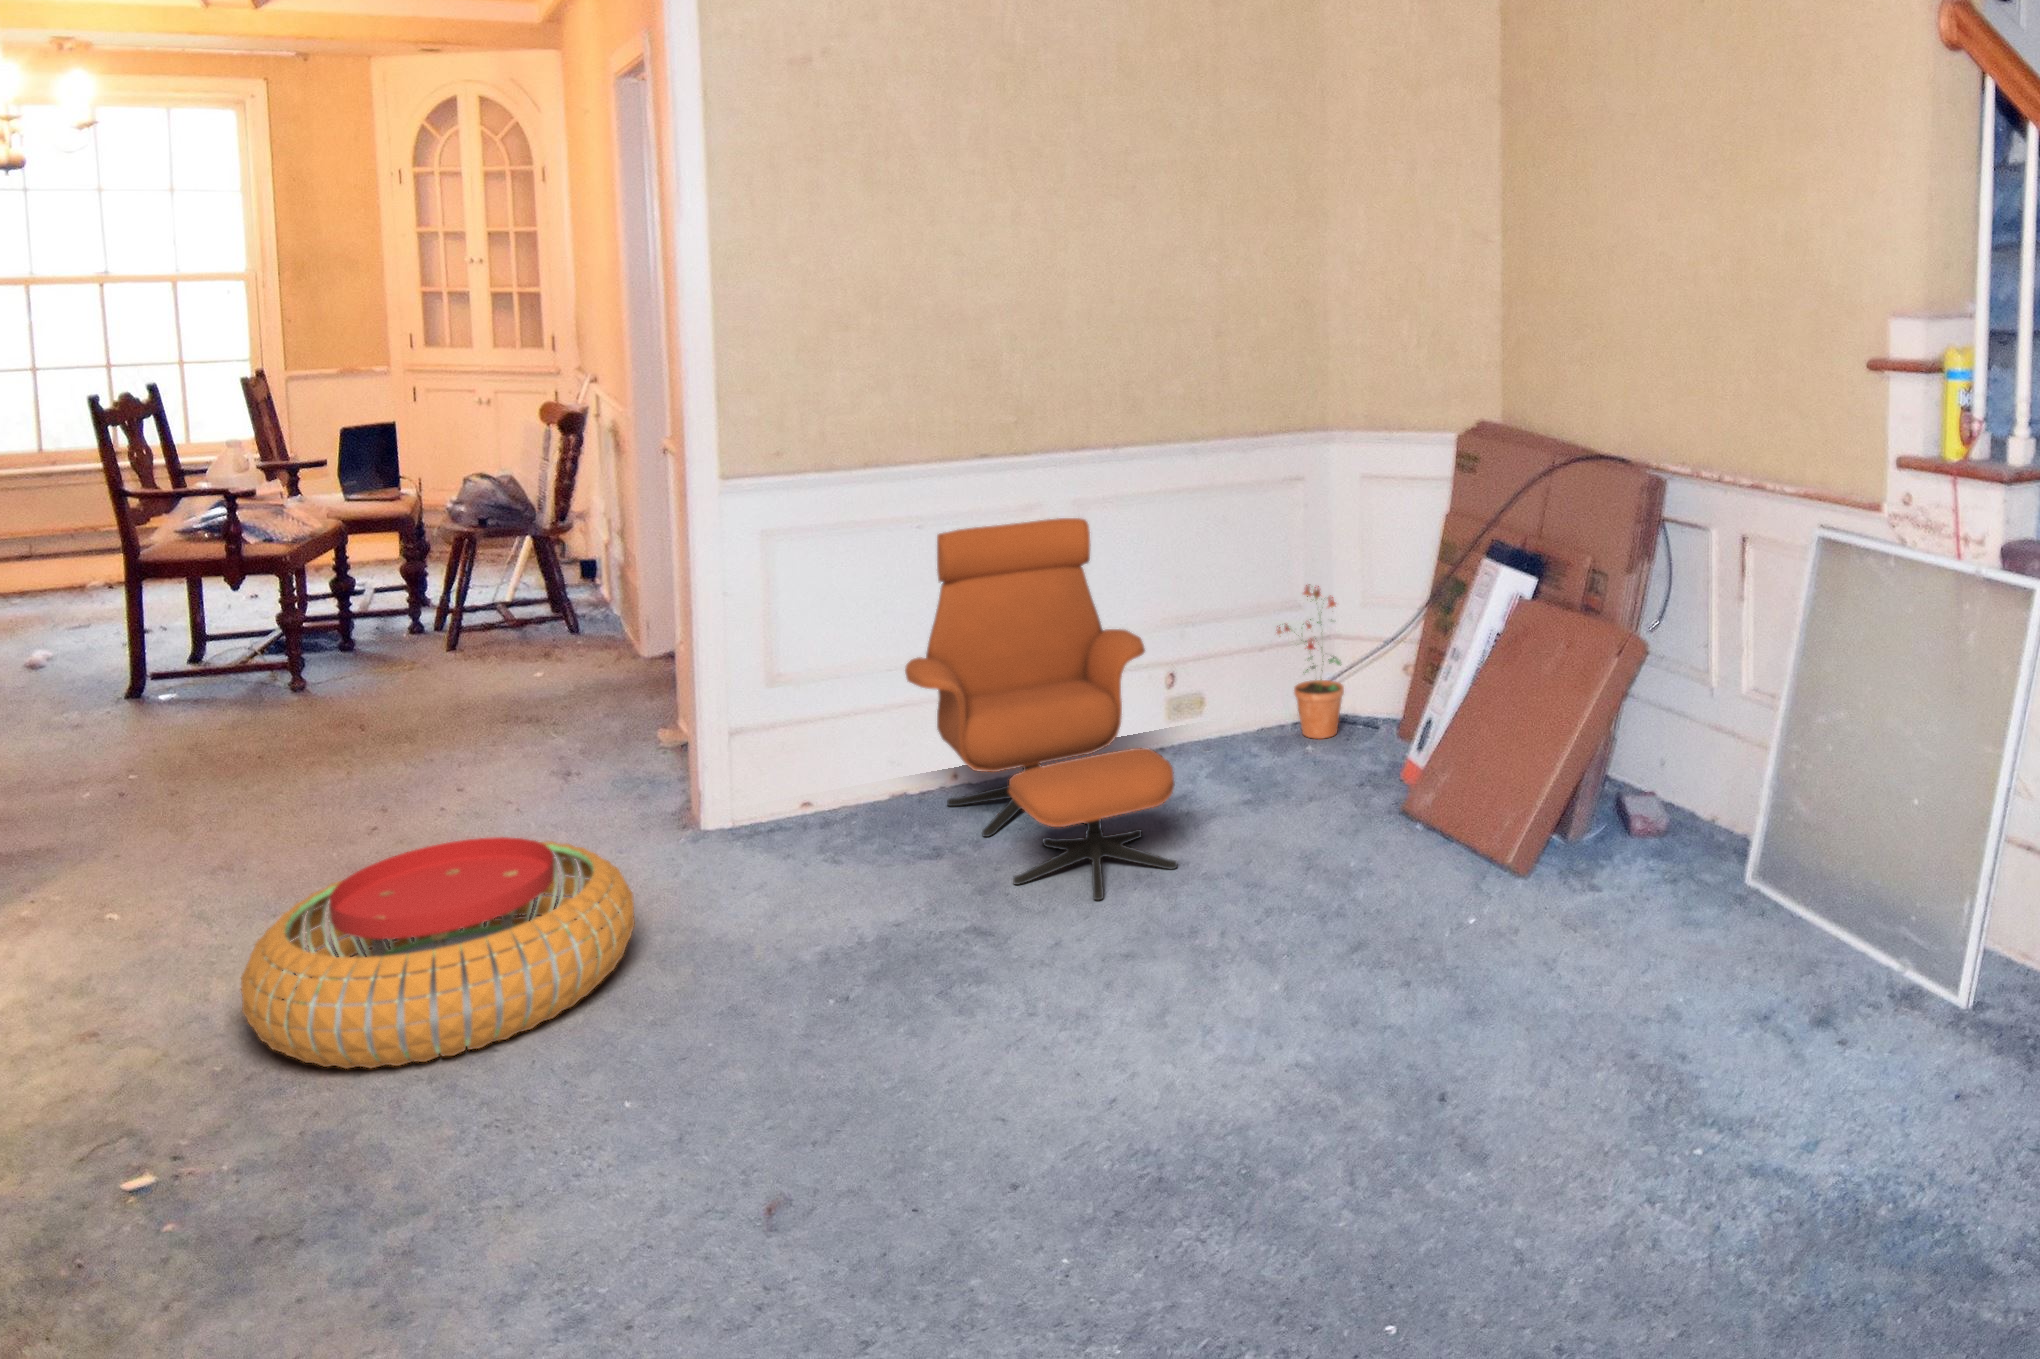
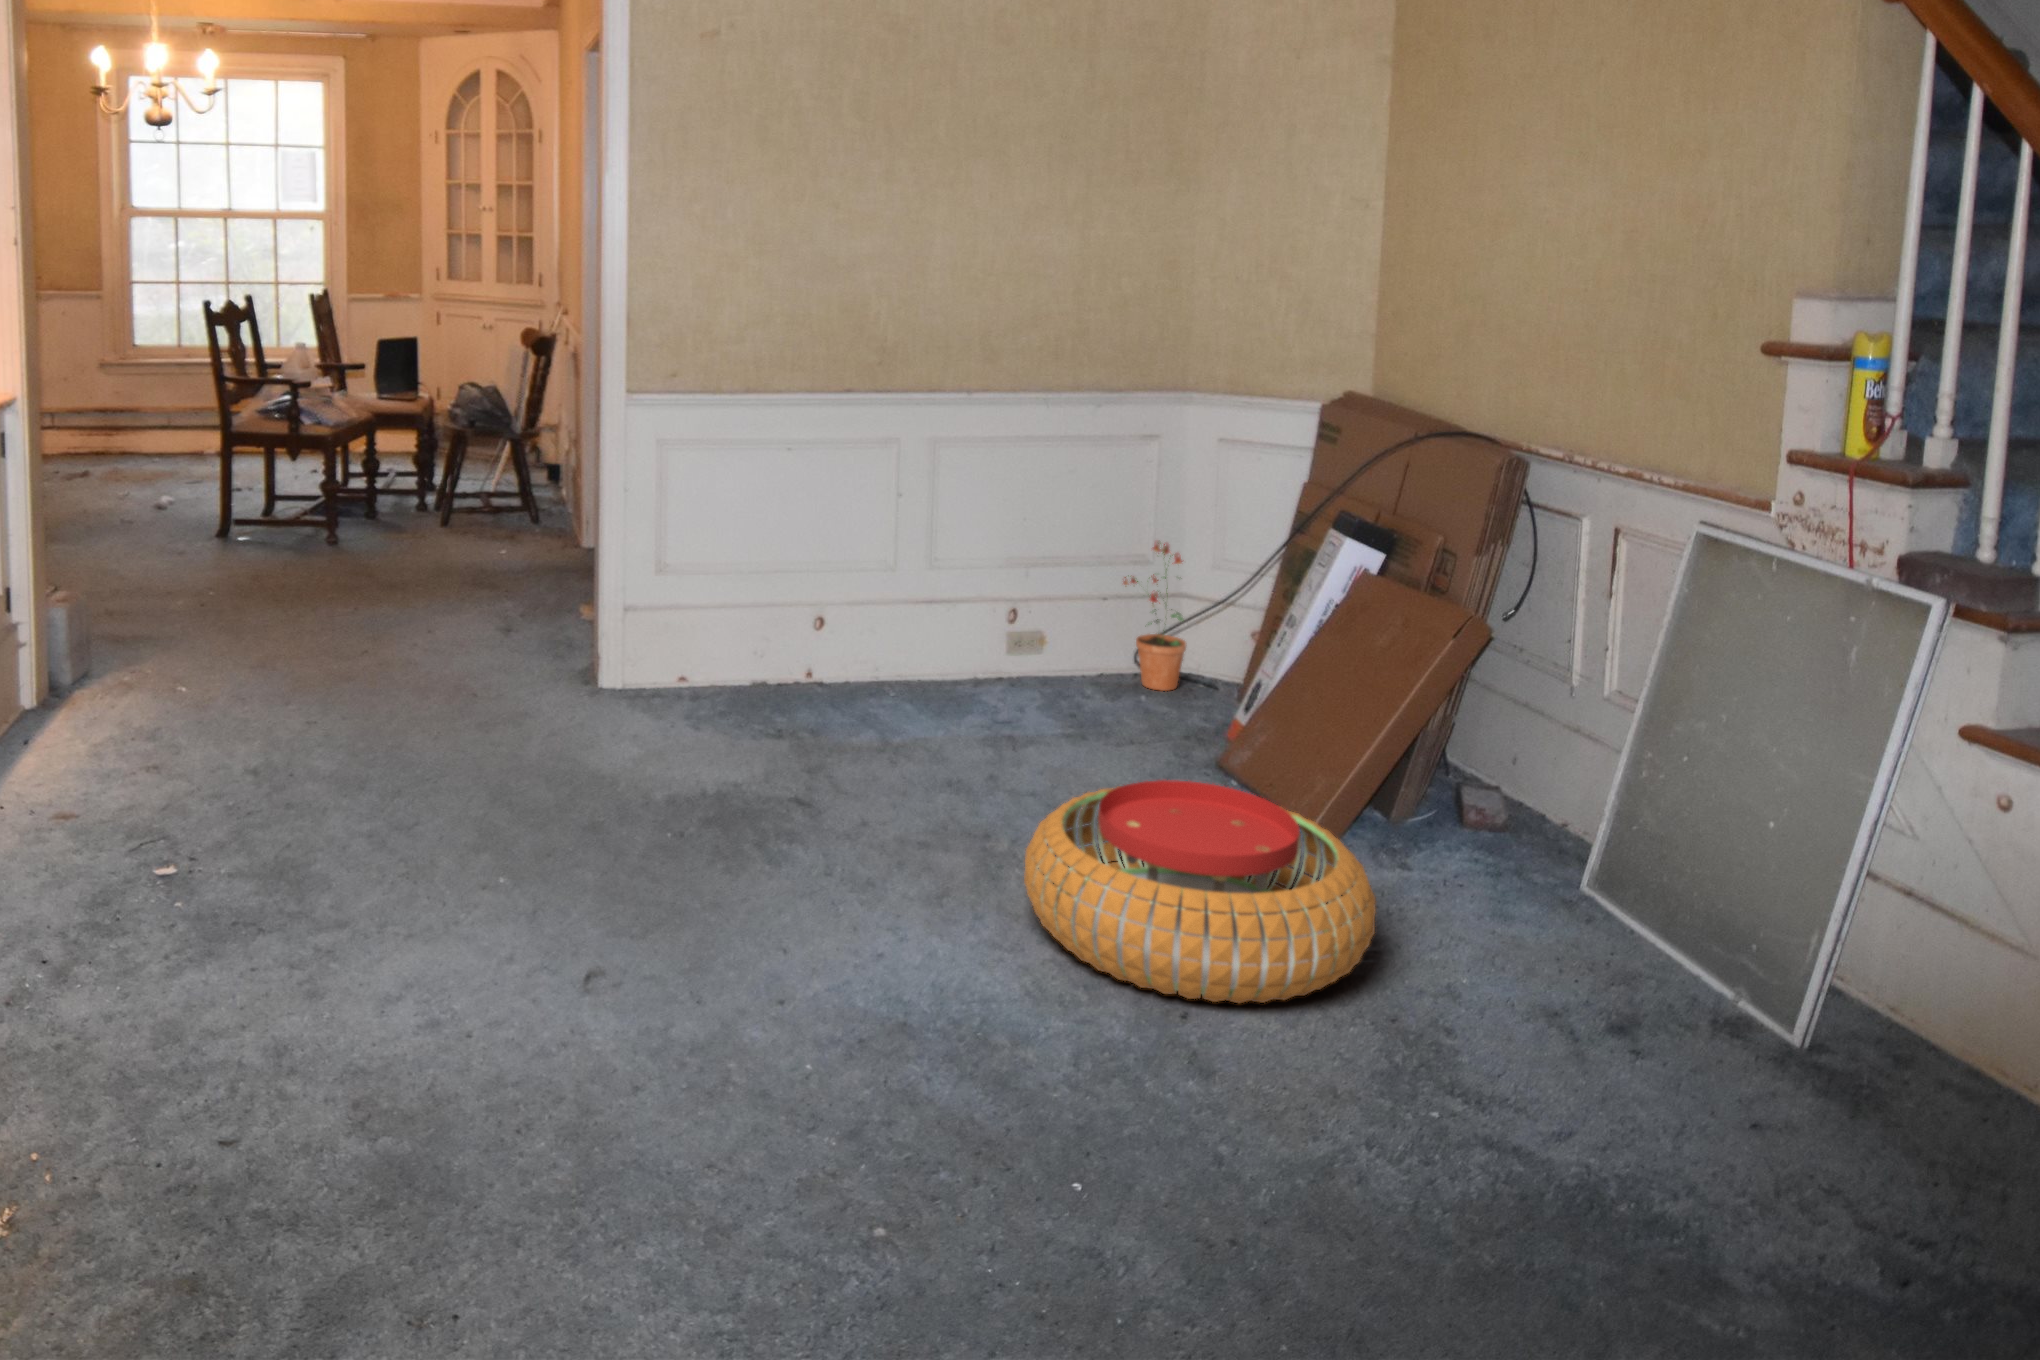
lounge chair: present [905,518,1177,900] -> none [772,451,994,789]
pouf: present [241,837,635,1069] -> present [1024,780,1376,1003]

